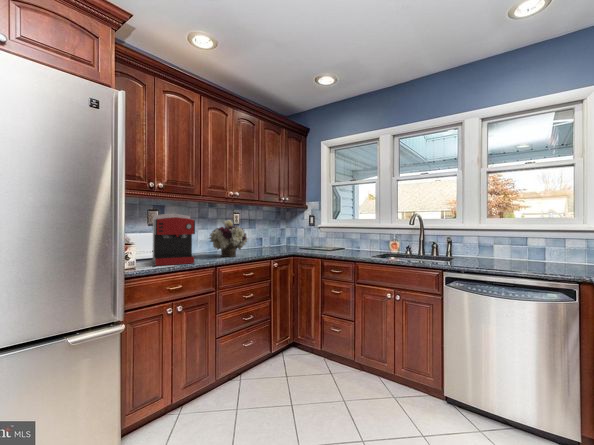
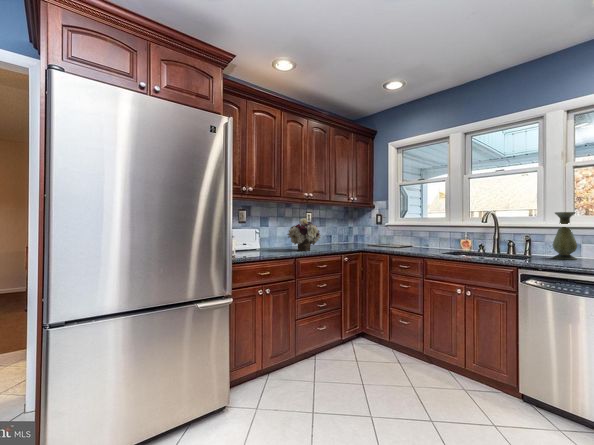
coffee maker: present [153,214,195,266] -> none [243,213,278,256]
vase: none [470,215,491,260] -> present [553,212,577,260]

